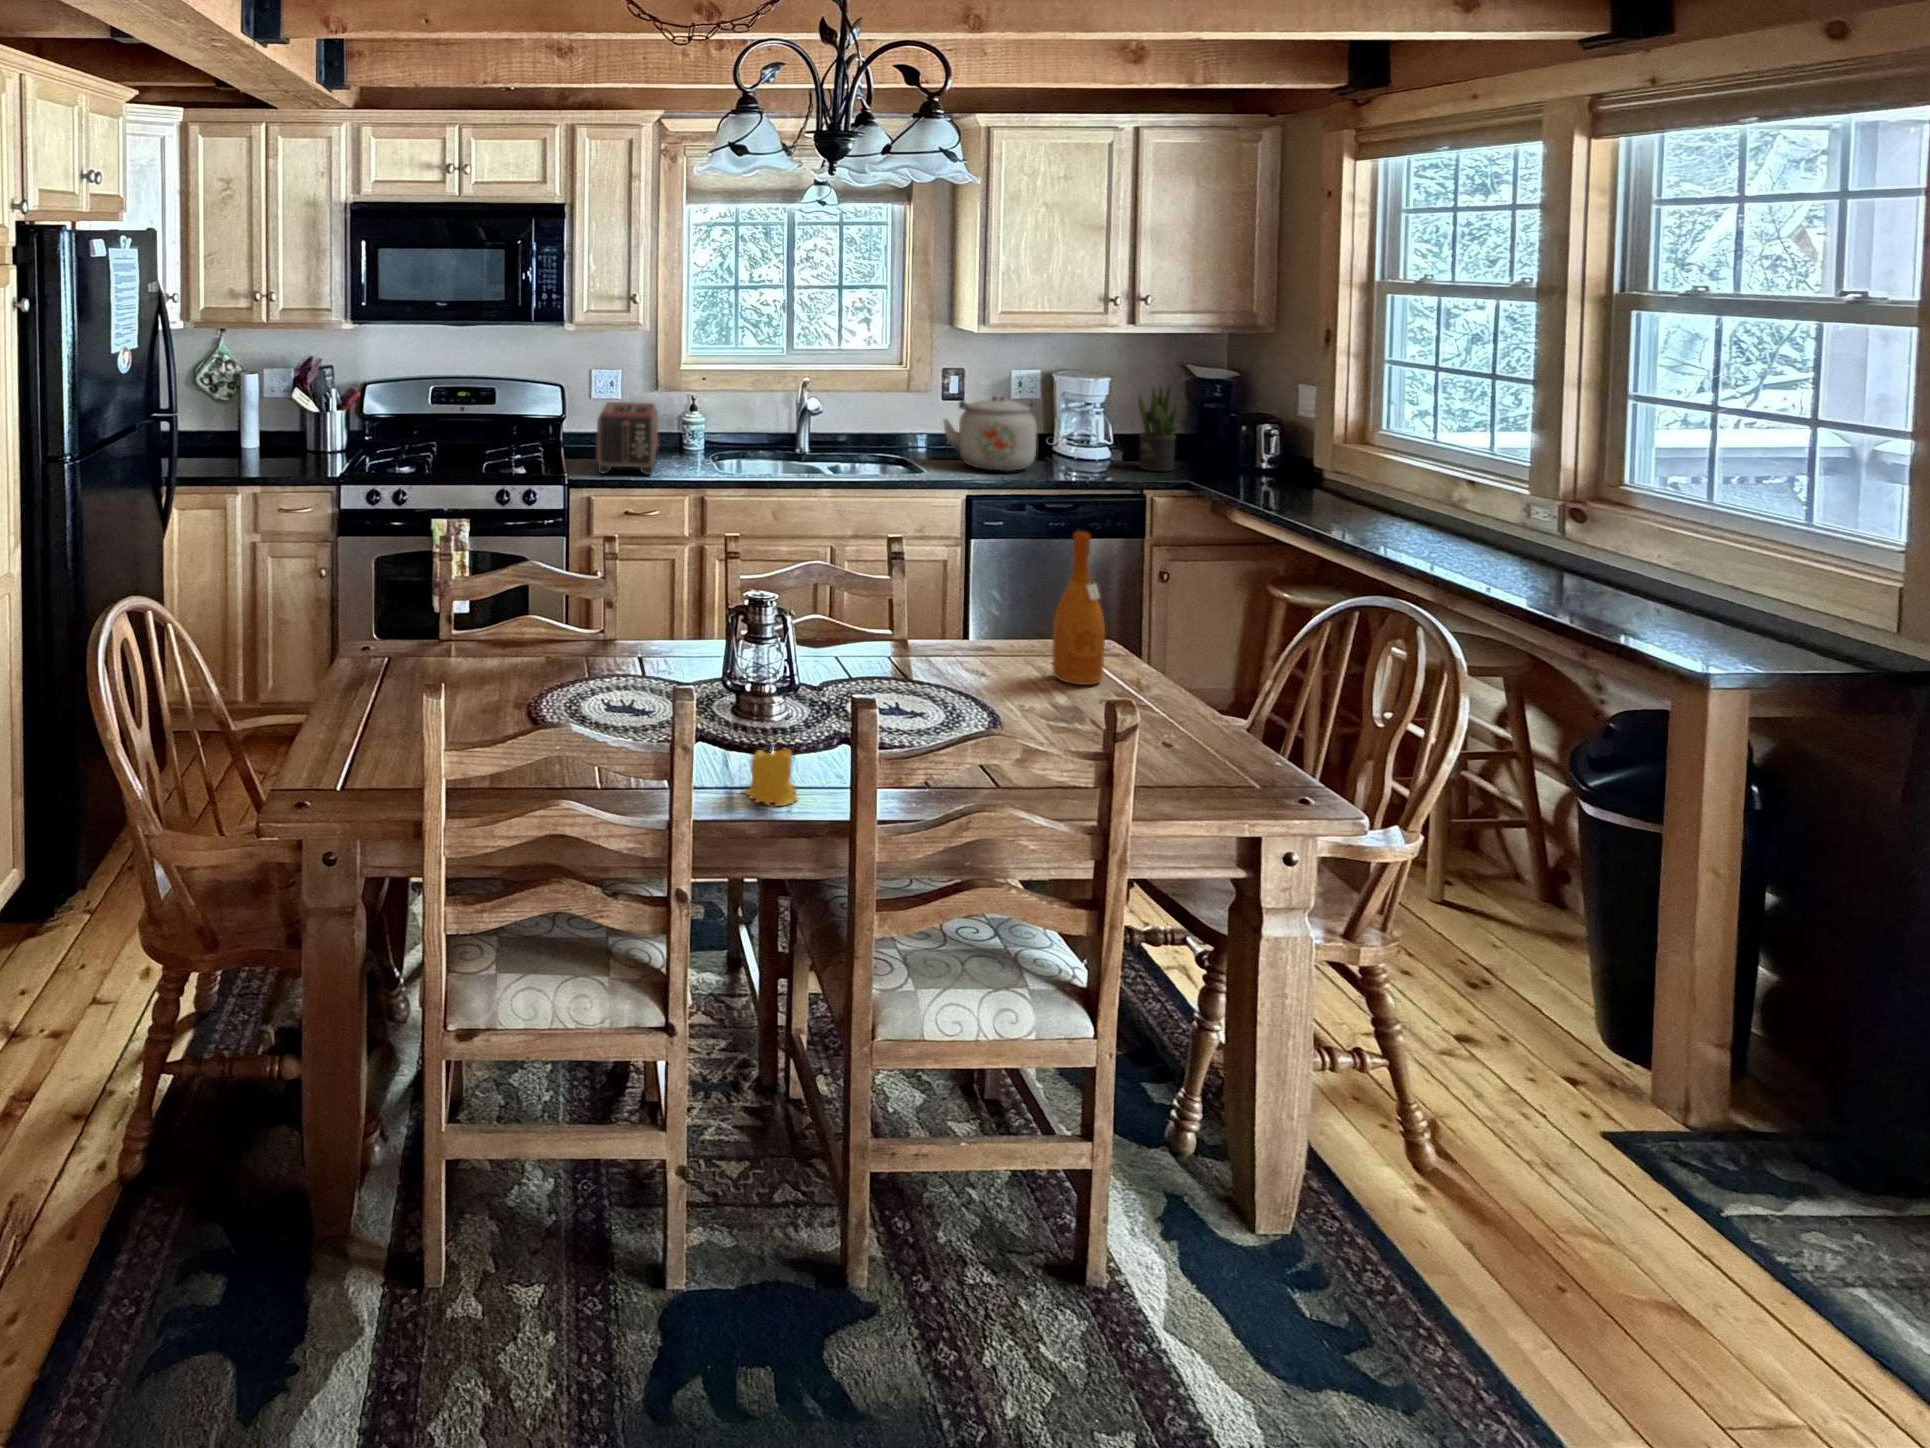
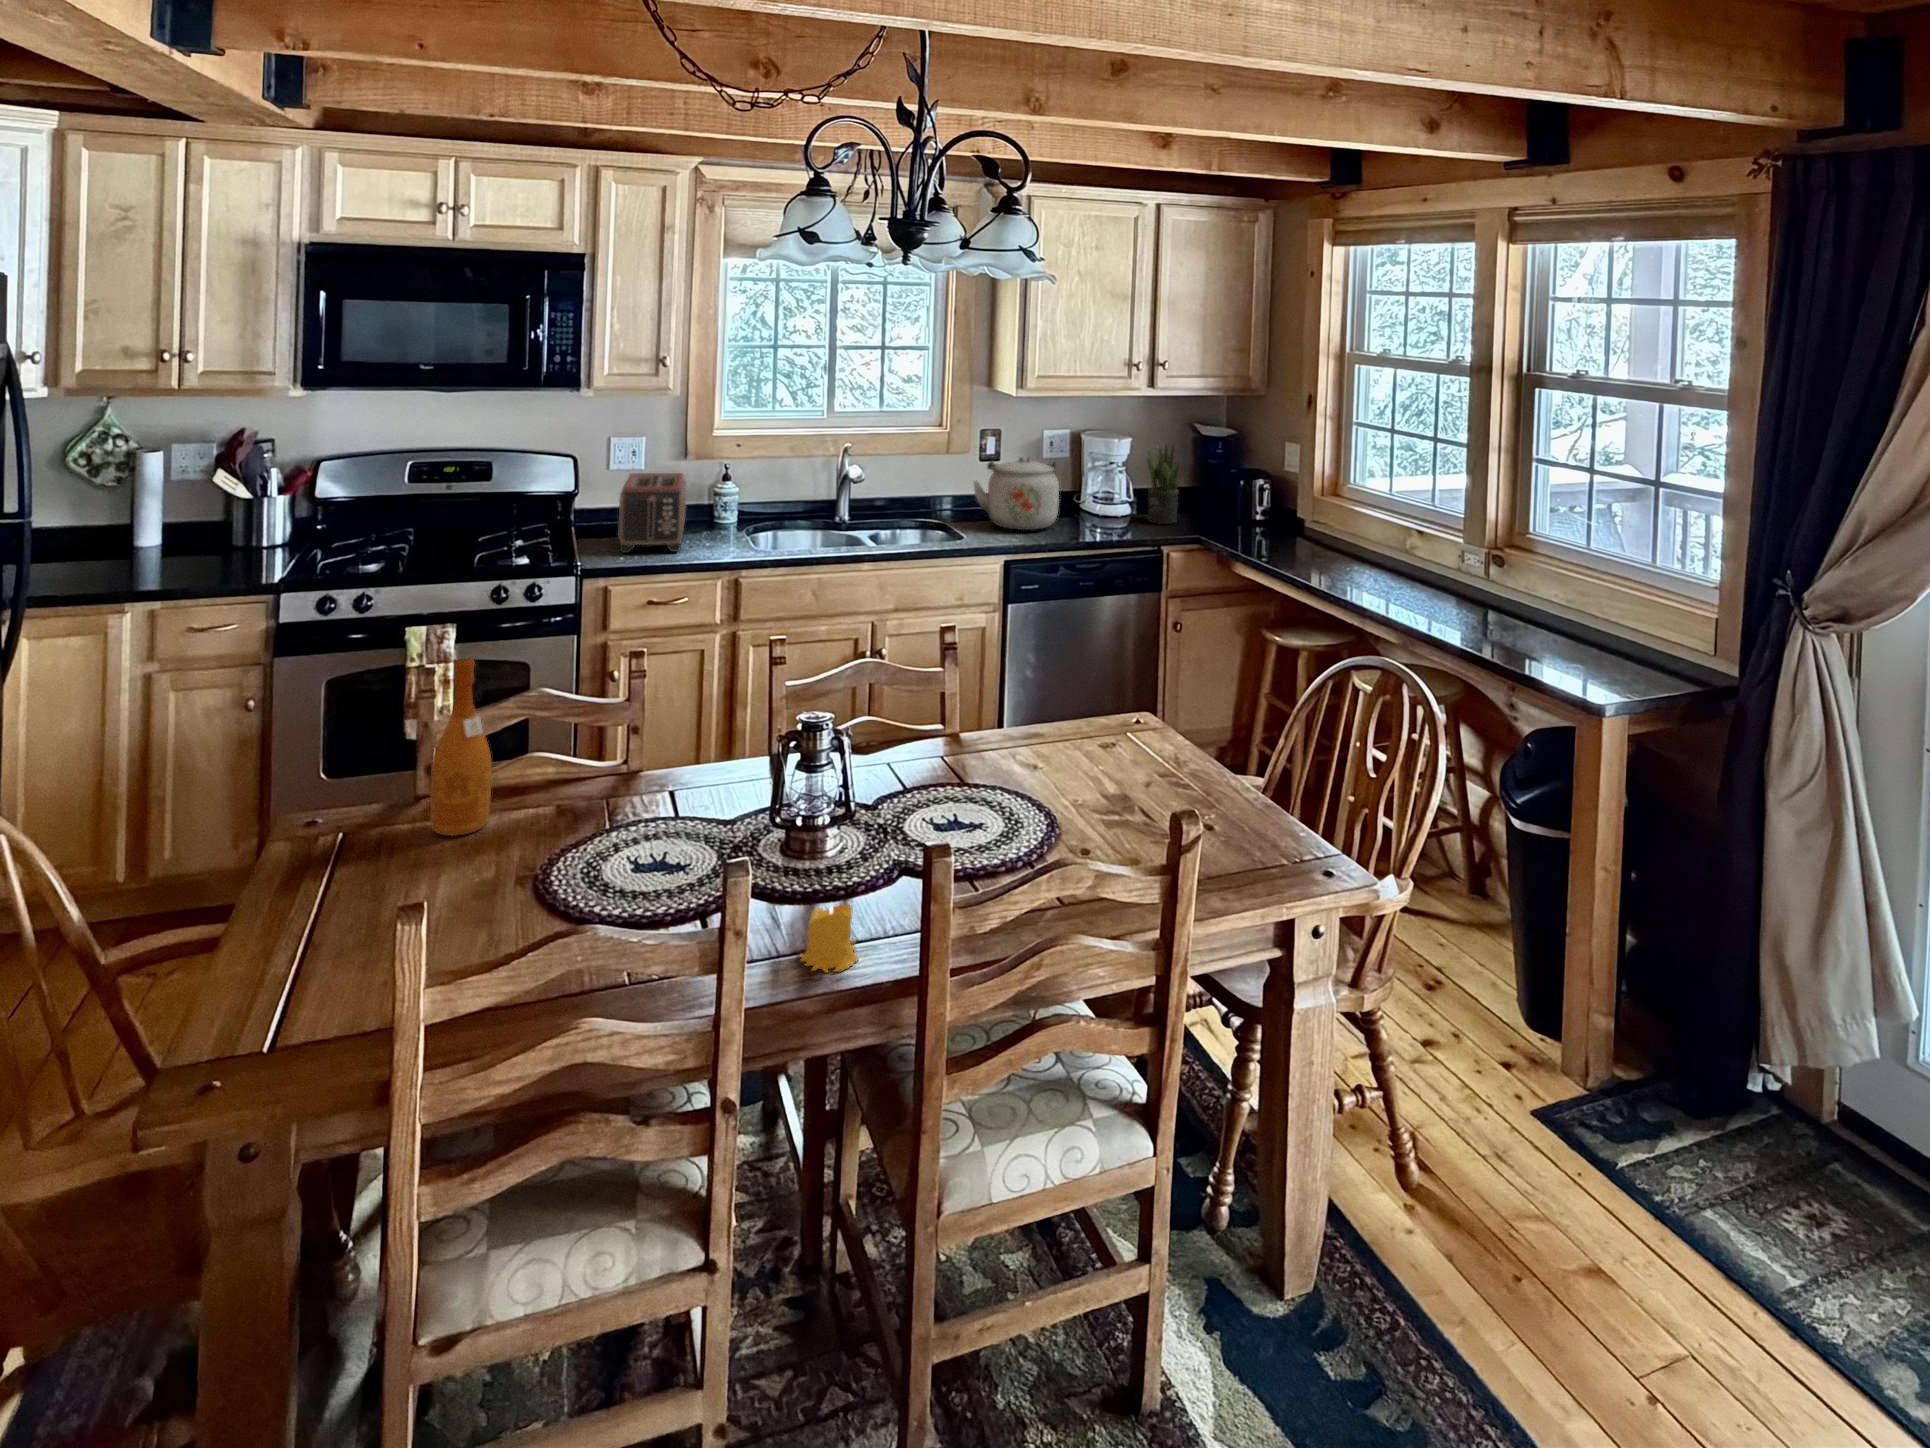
wine bottle: present [1053,531,1105,685] -> present [430,657,492,836]

